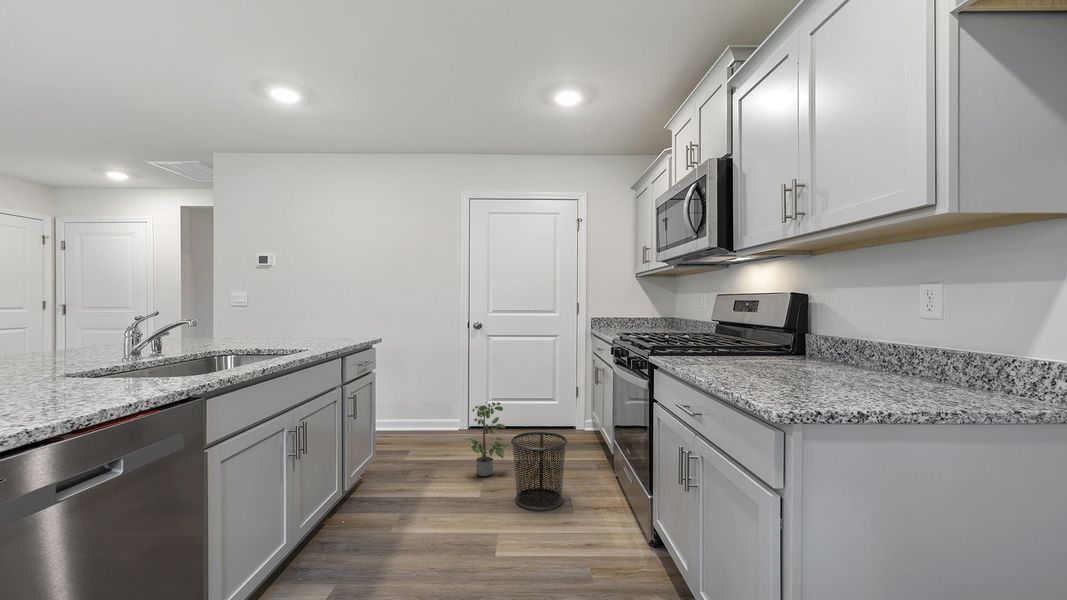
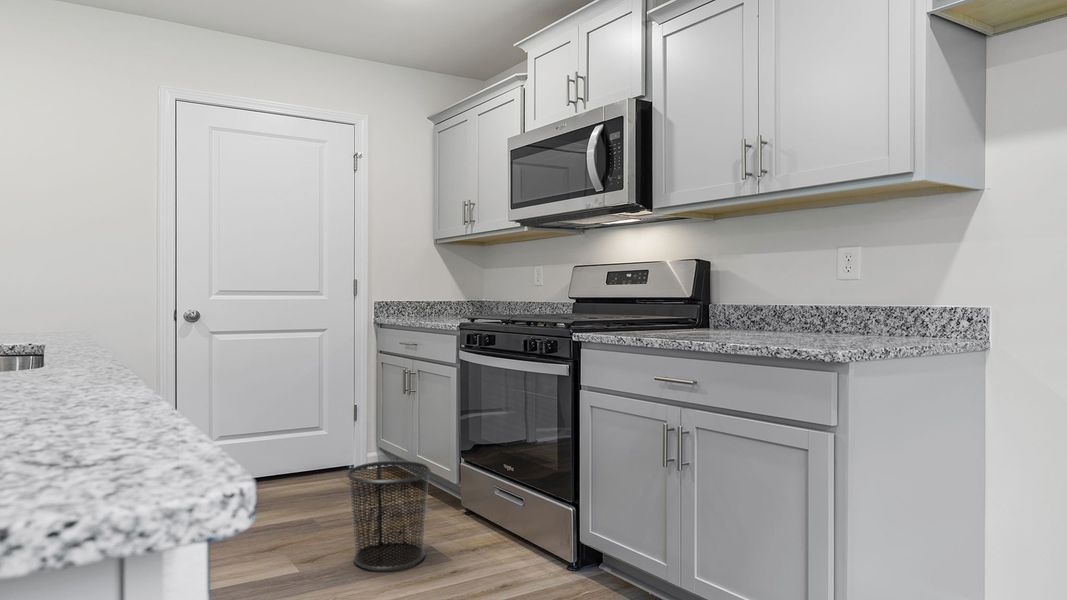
potted plant: present [468,402,509,476] -> none [244,426,311,549]

